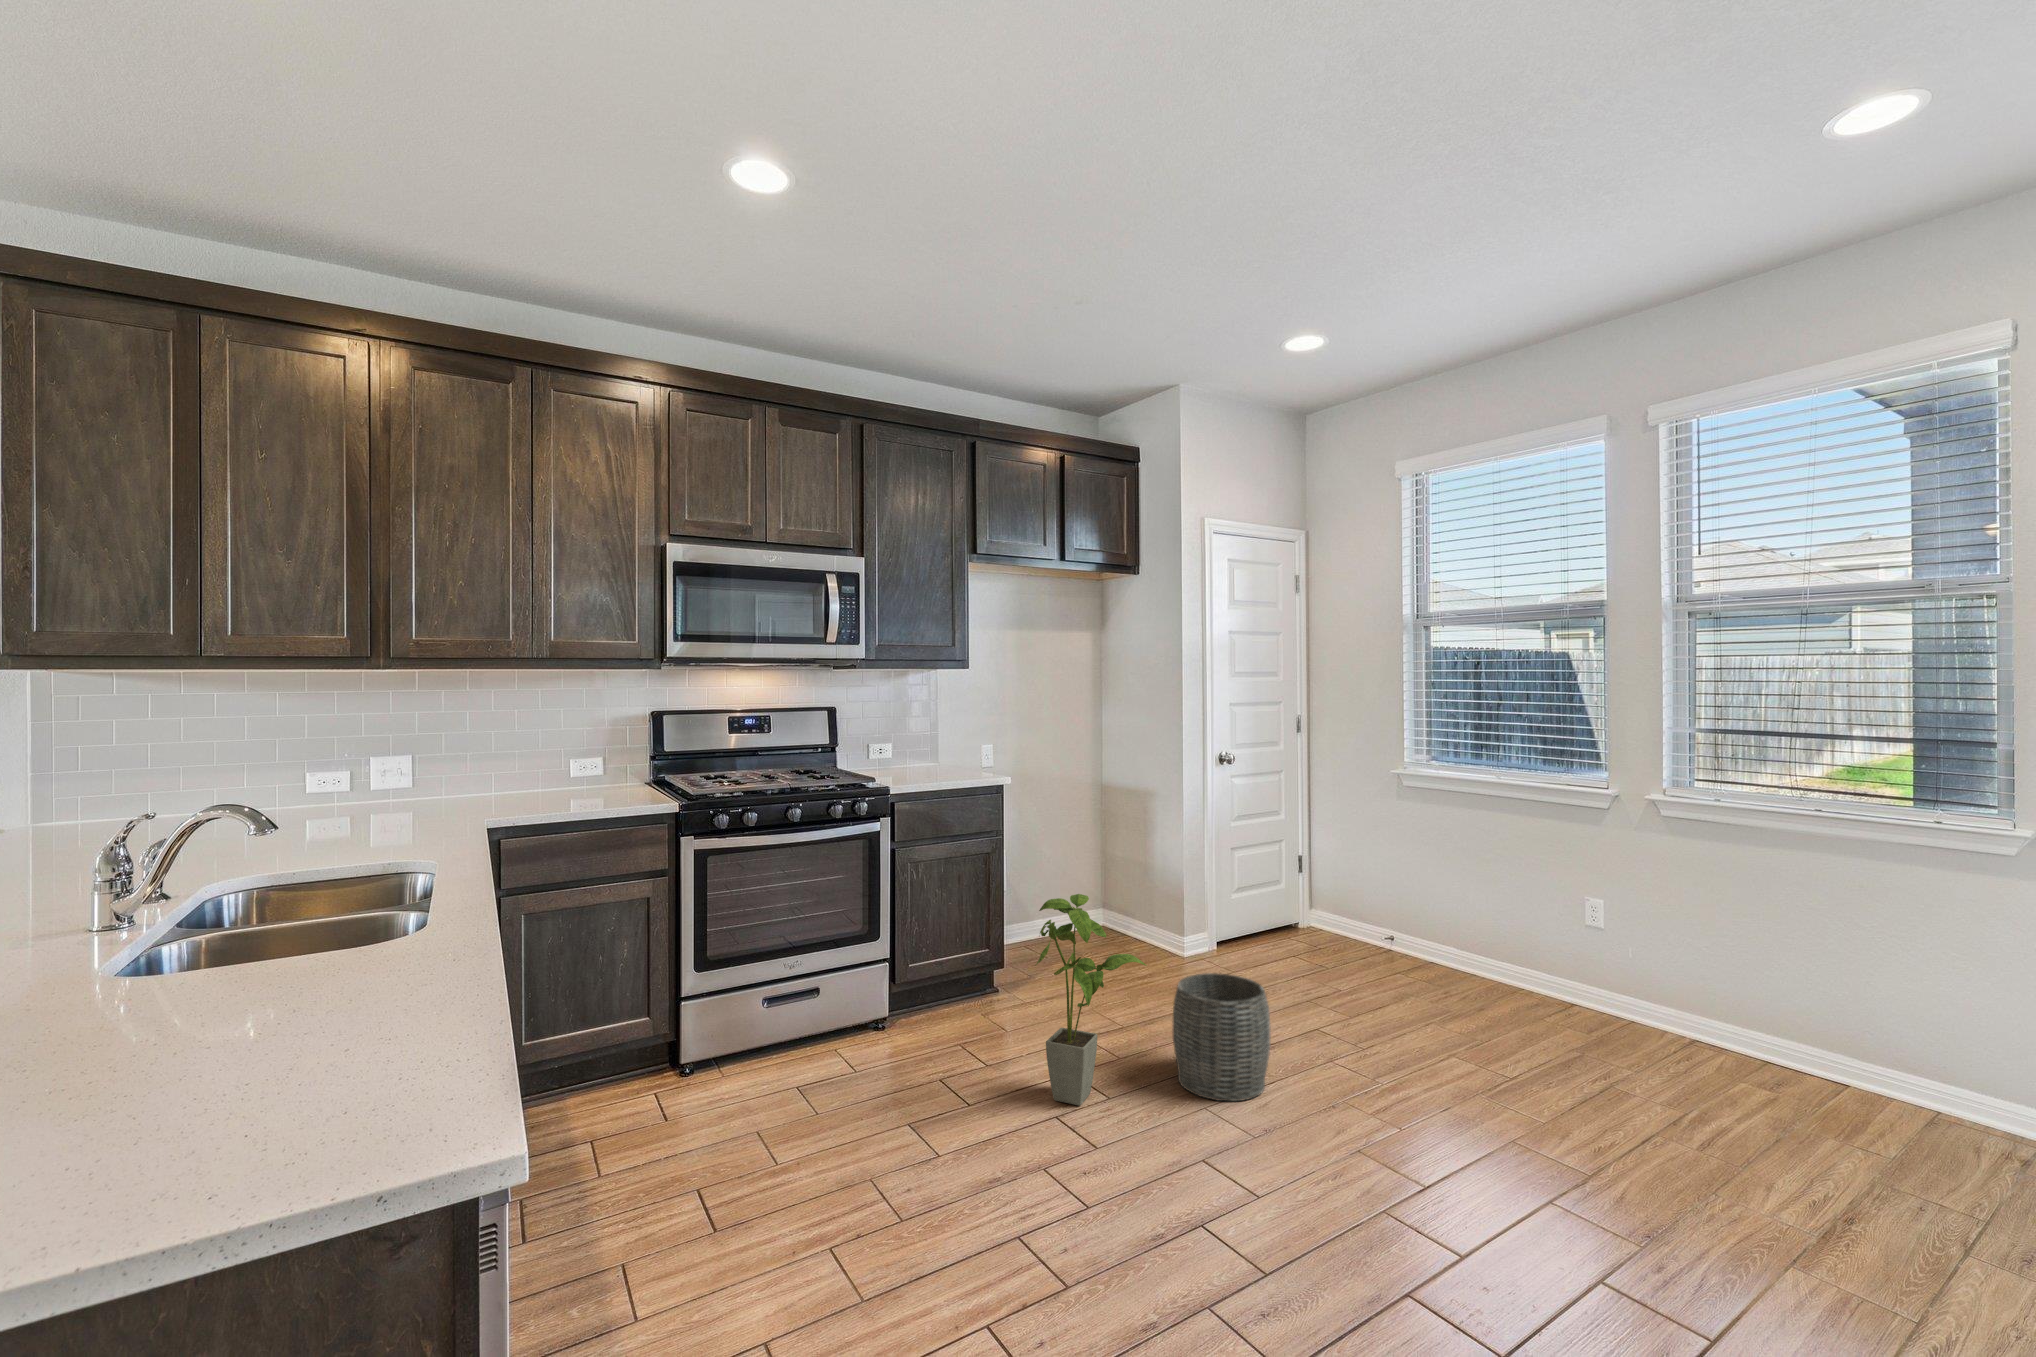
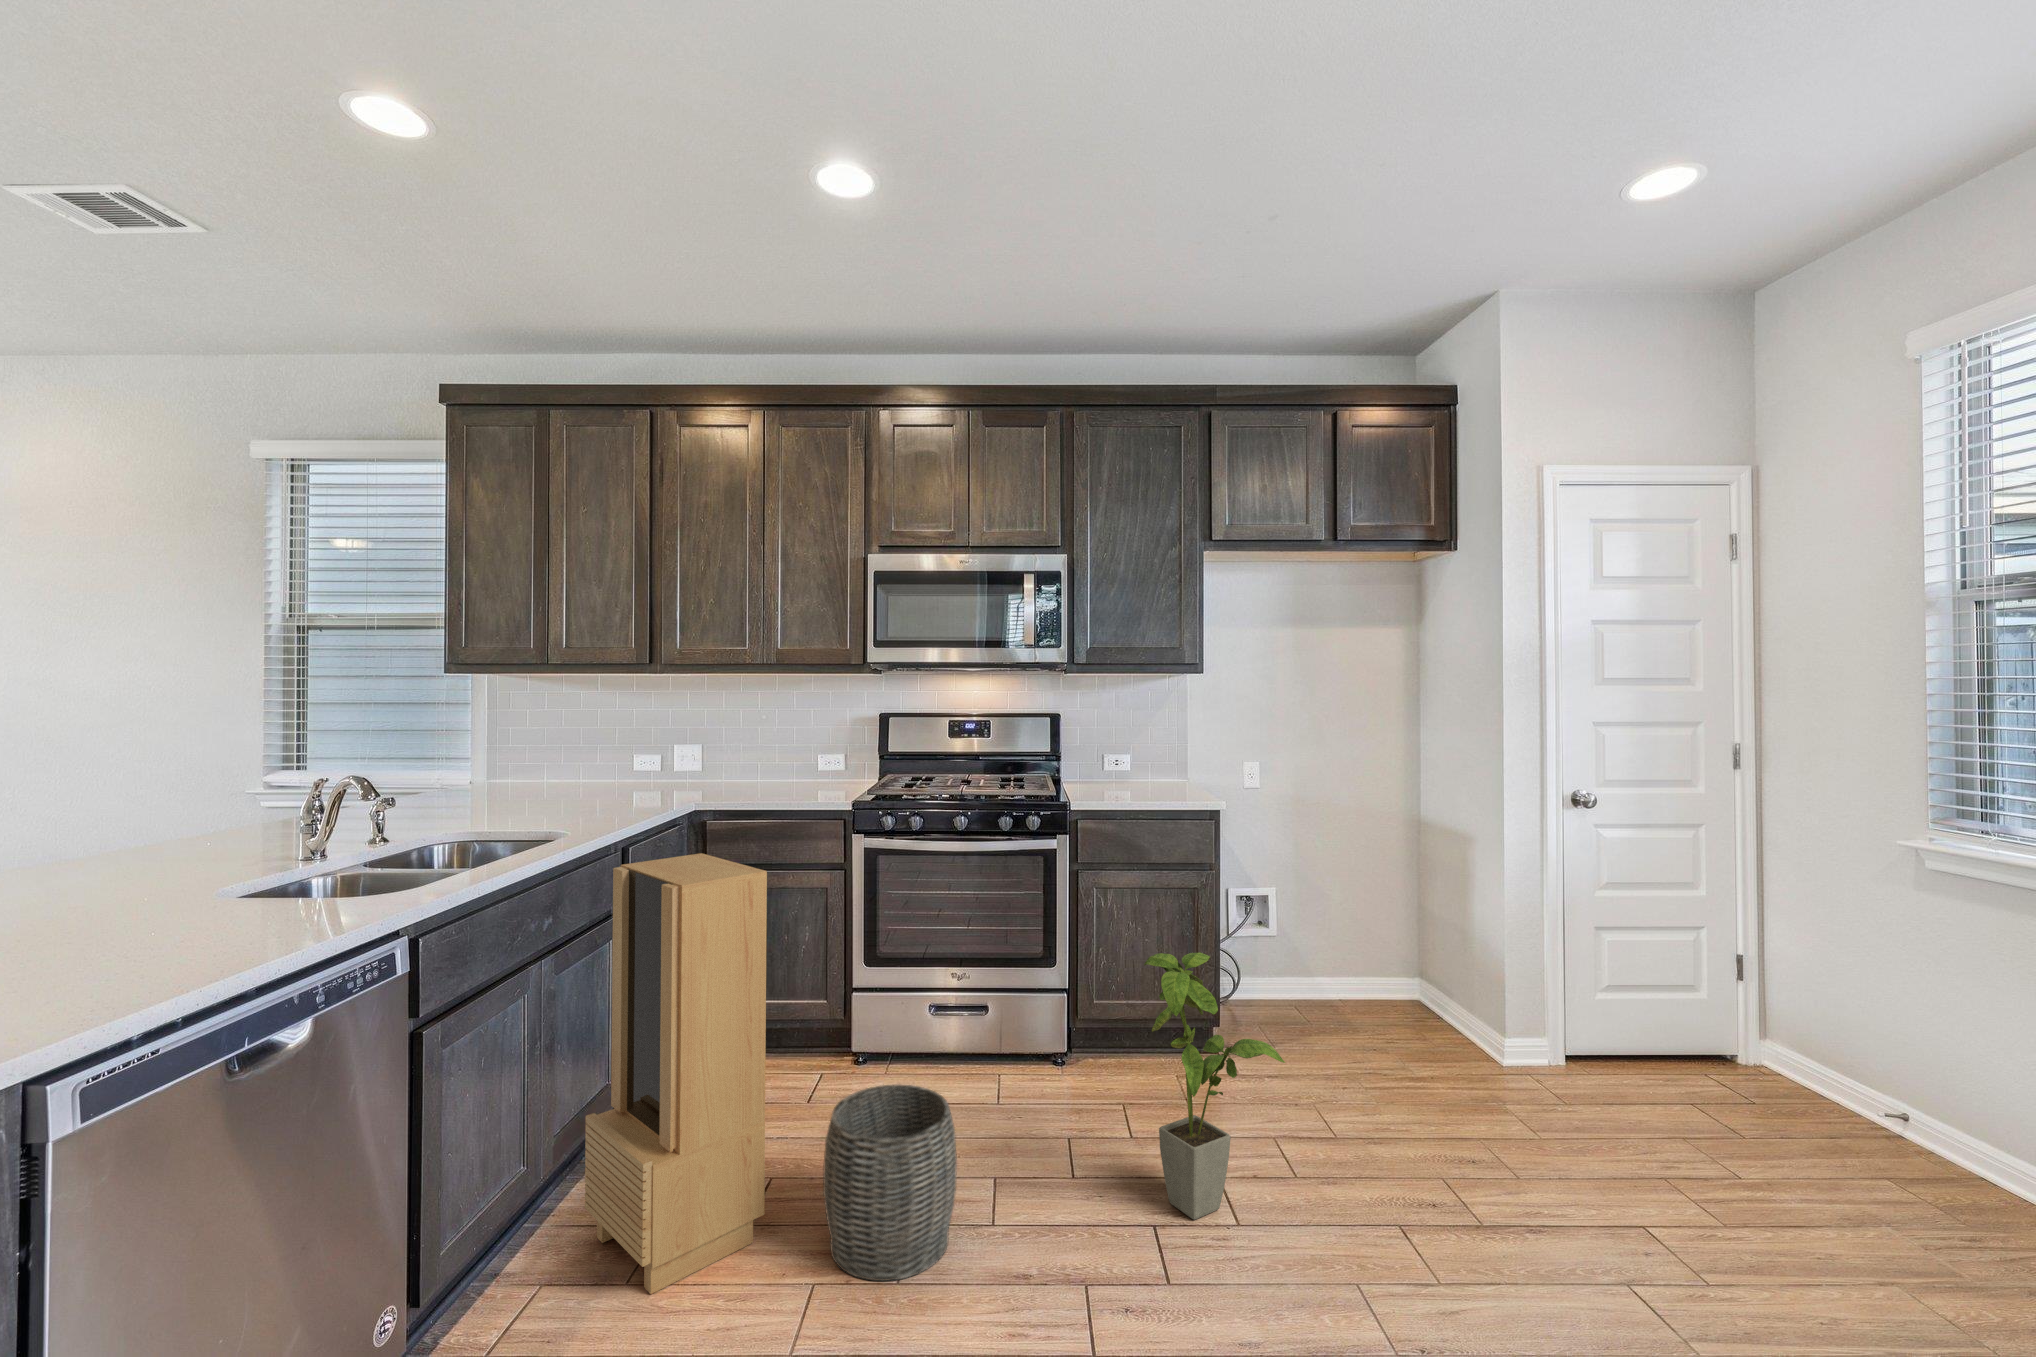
storage cabinet: none [555,864,754,1307] -> present [585,853,767,1294]
woven basket: present [1173,973,1270,1101] -> present [823,1085,957,1281]

